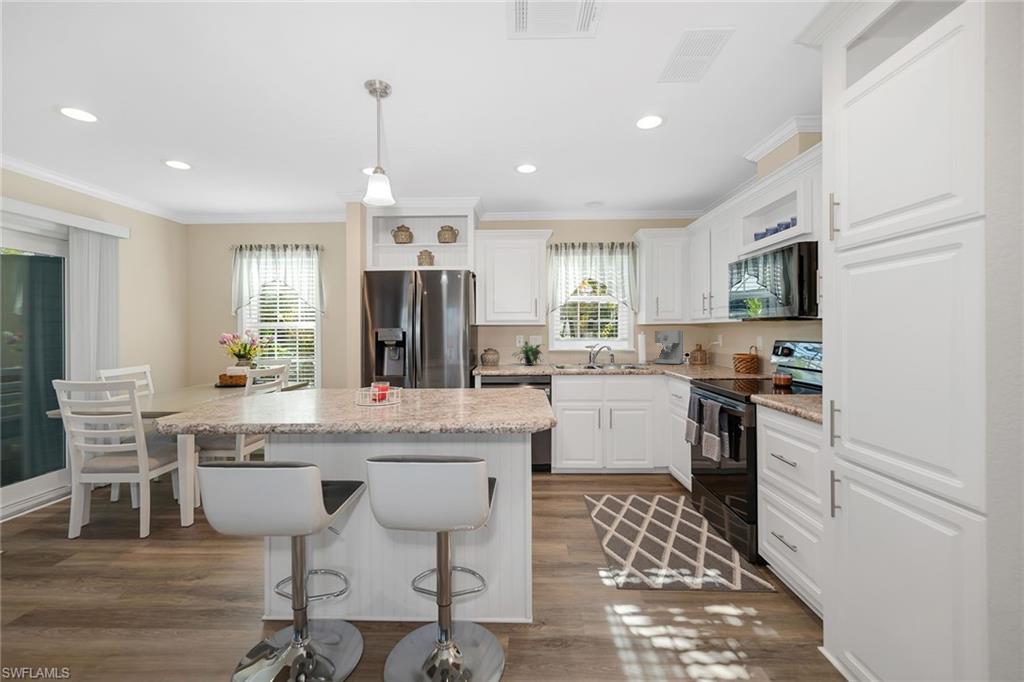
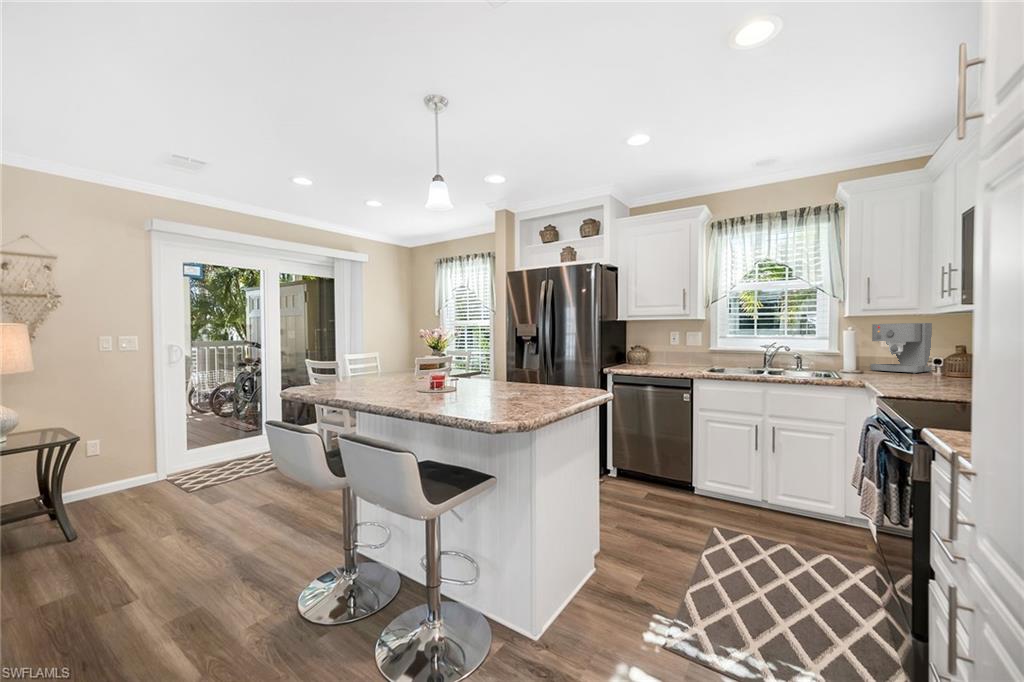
potted plant: present [512,341,541,365] -> none [663,337,704,365]

